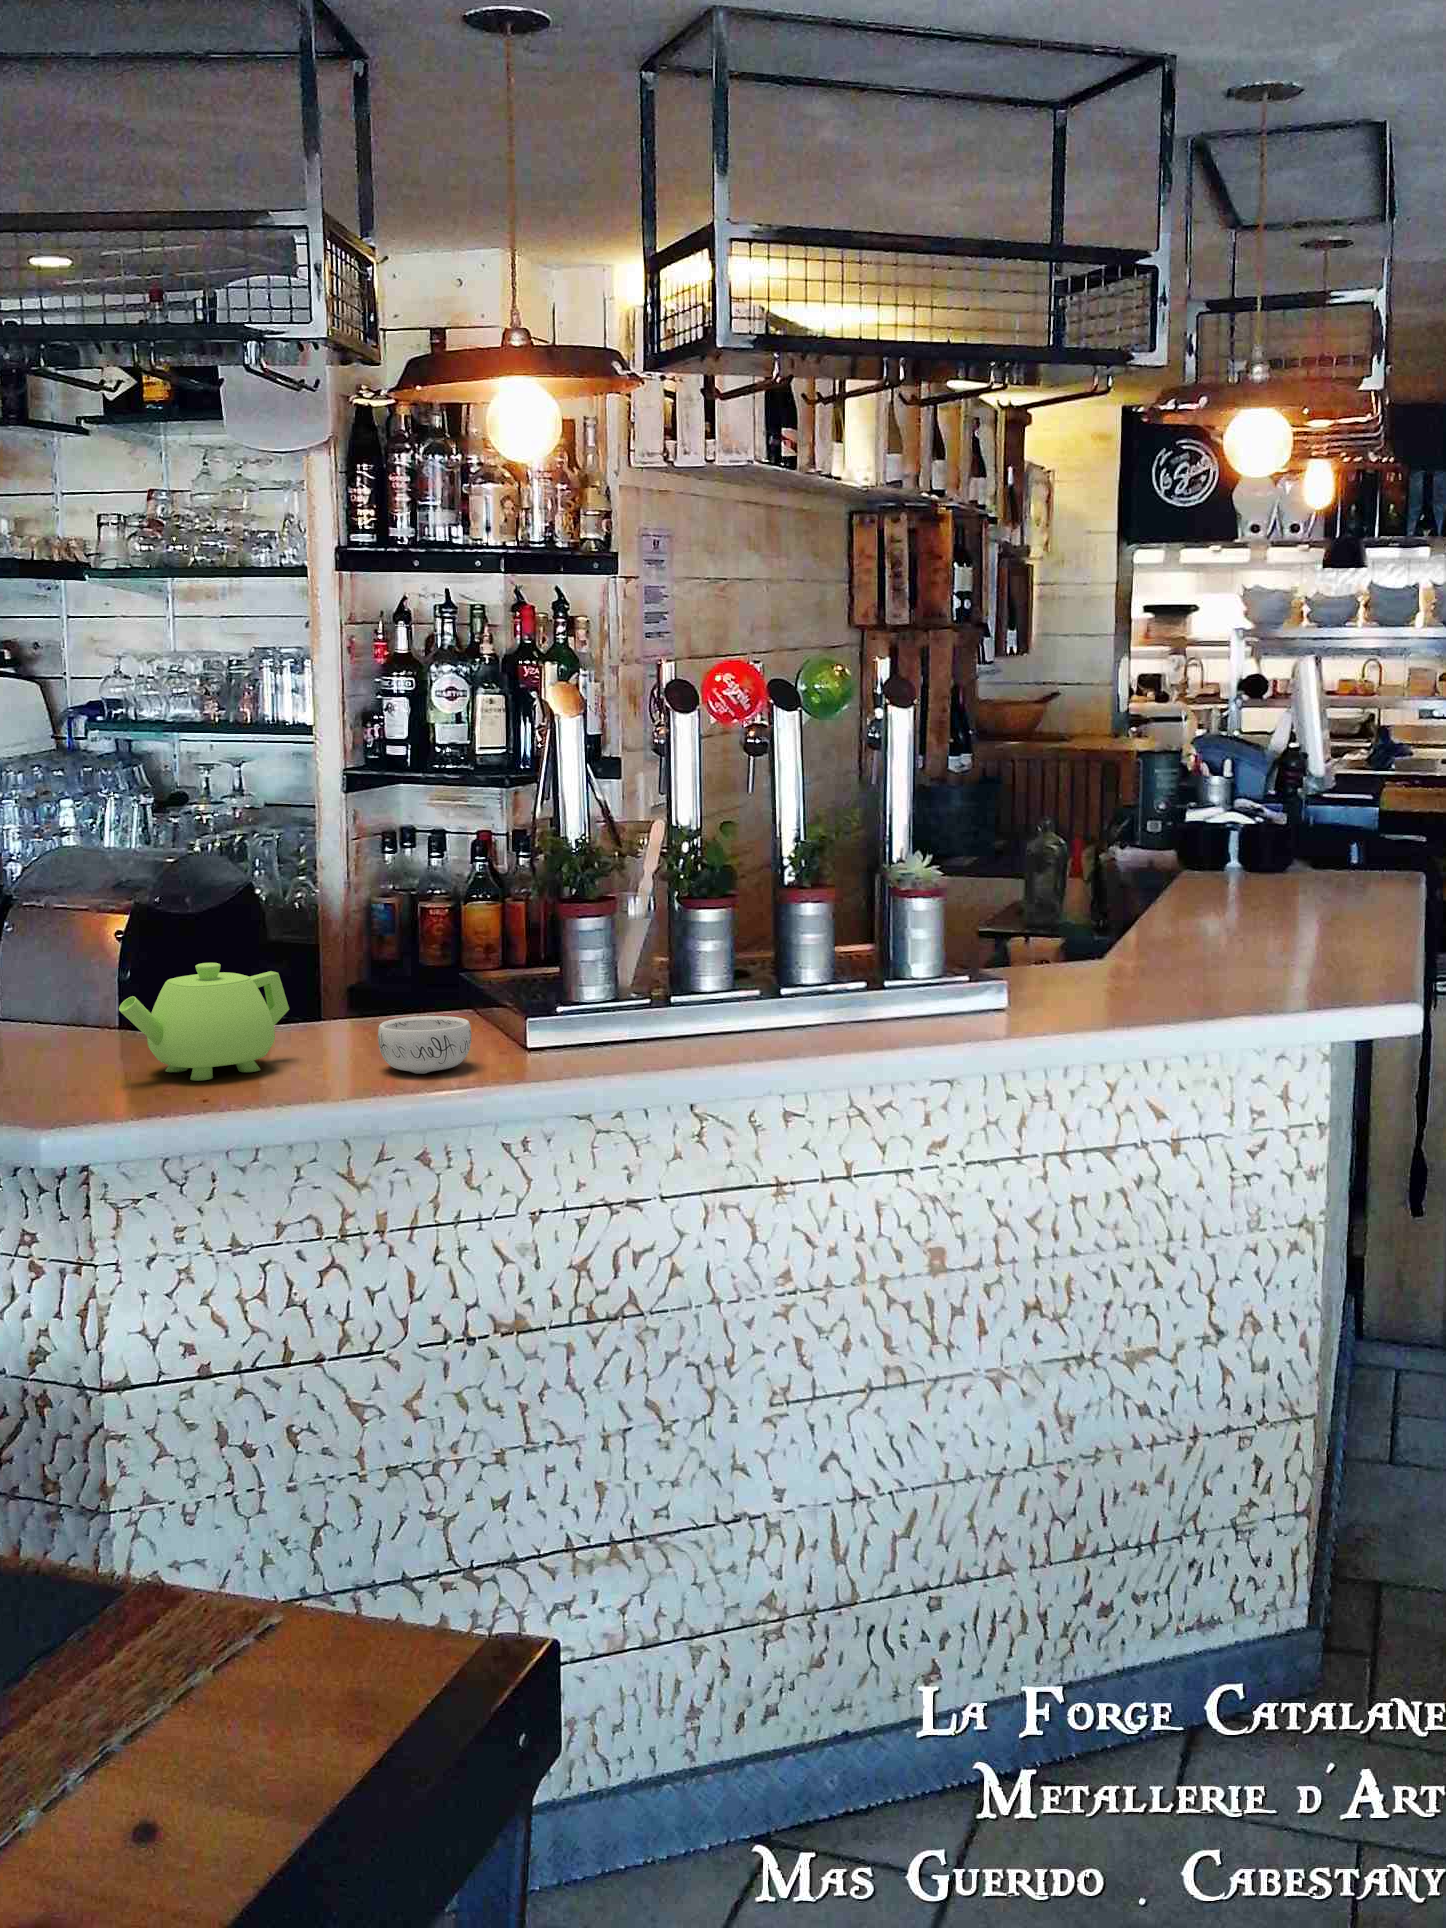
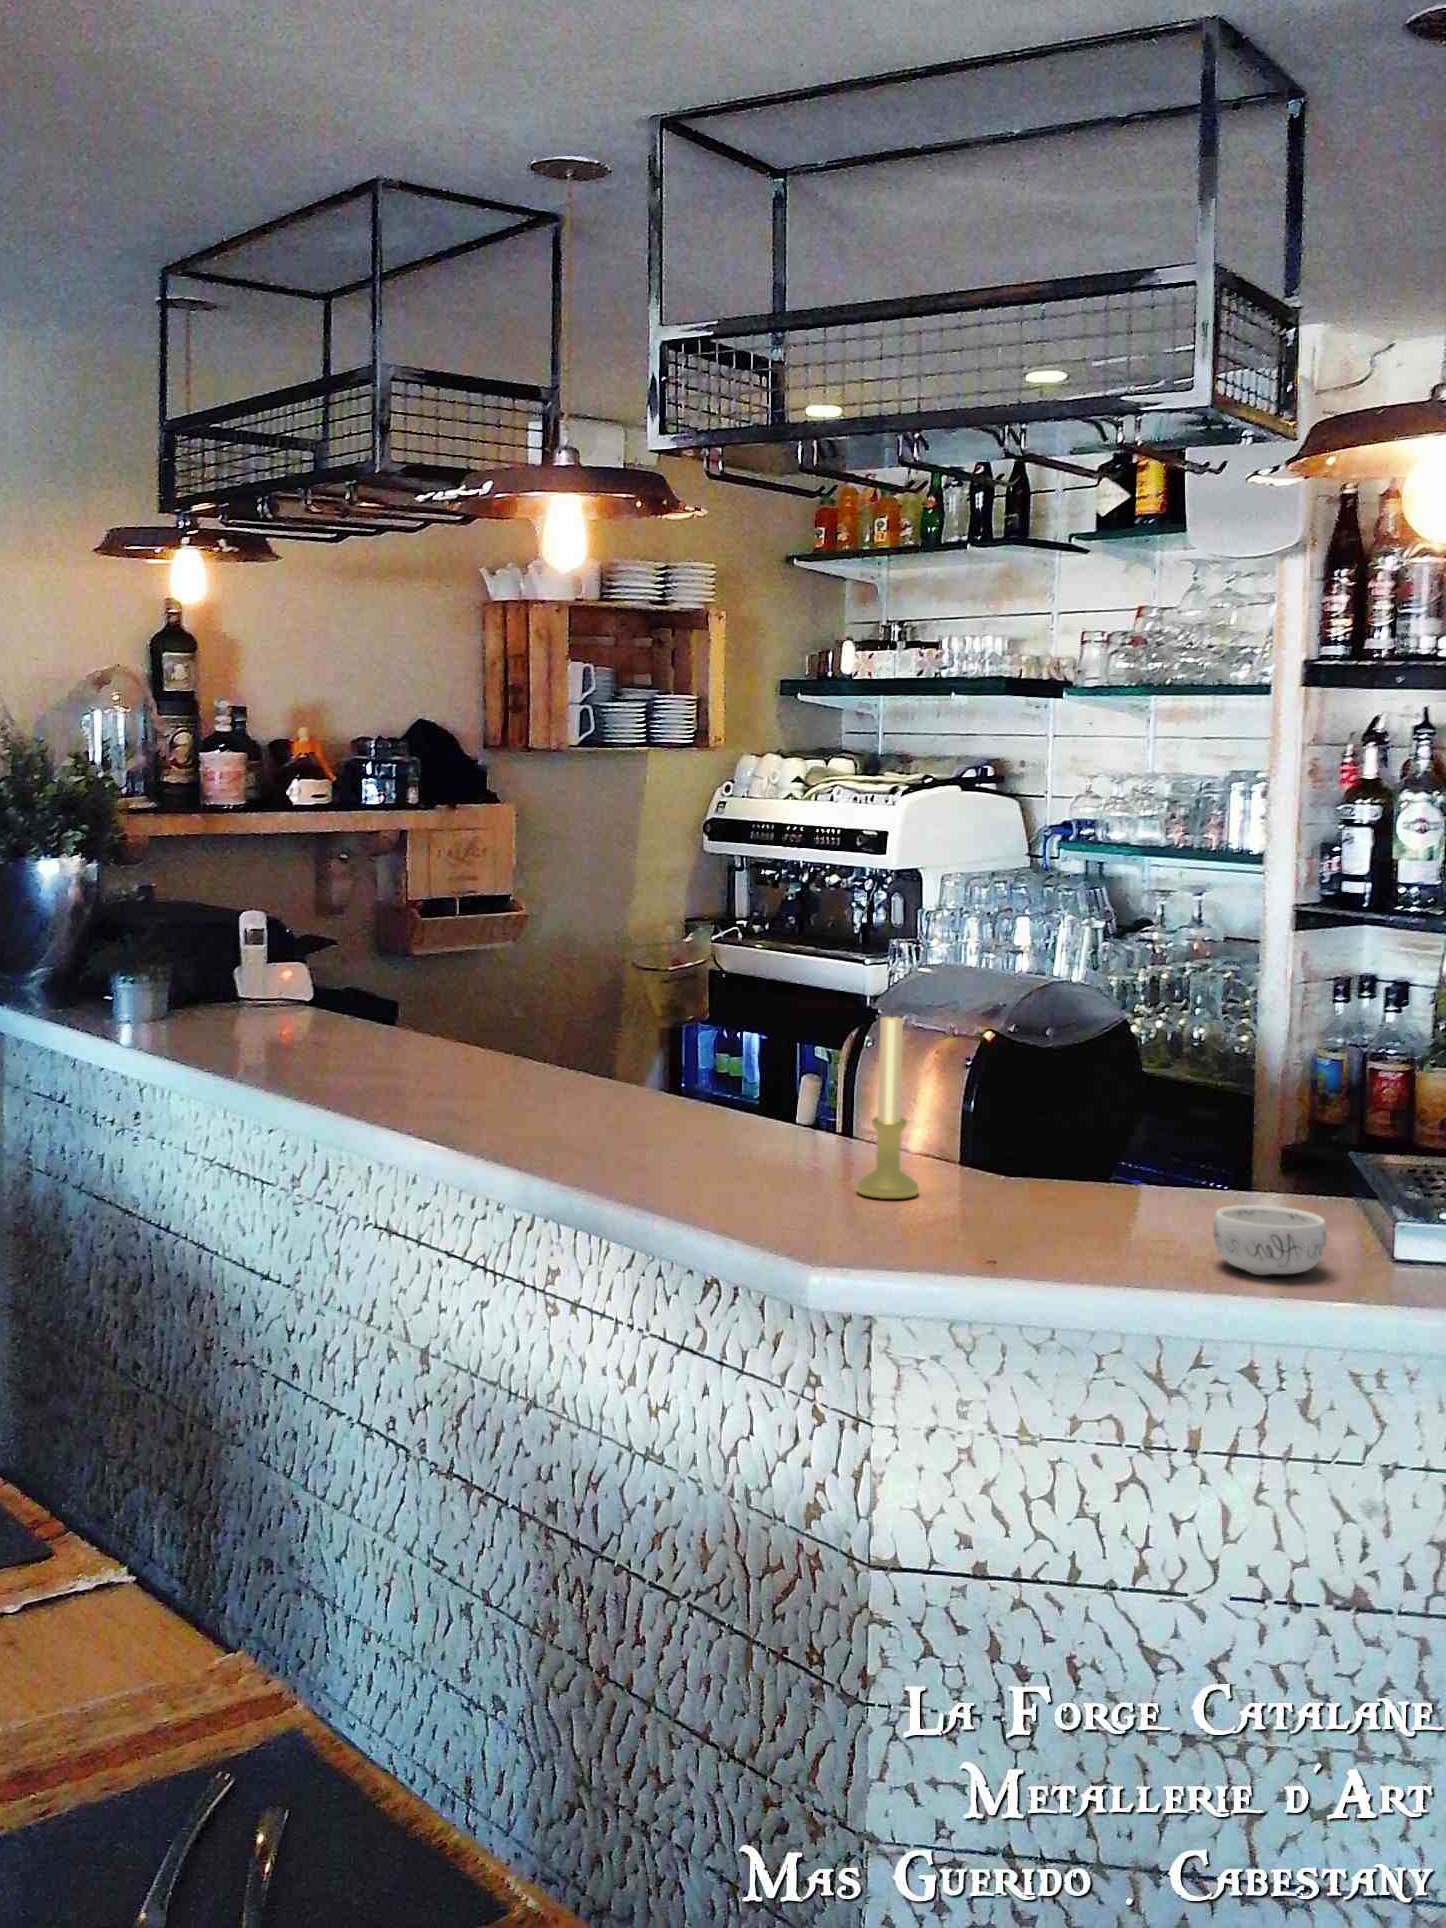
candle holder: none [28,884,91,1061] -> present [856,1017,919,1199]
teapot: present [119,963,289,1081] -> none [931,1114,1124,1244]

